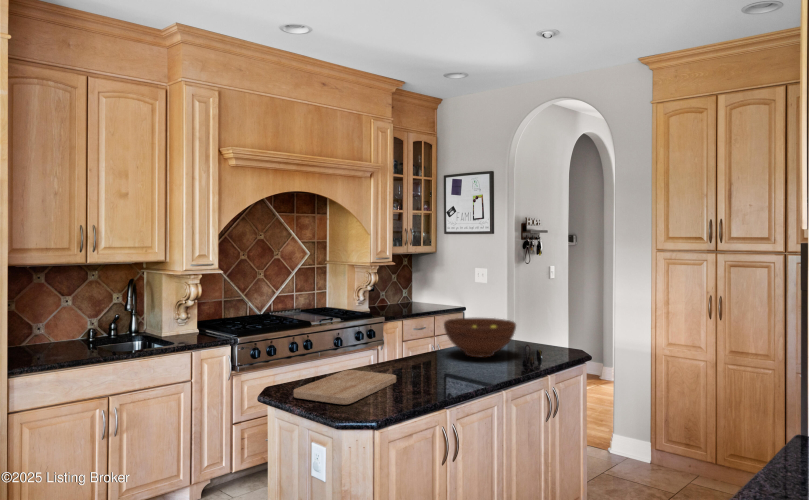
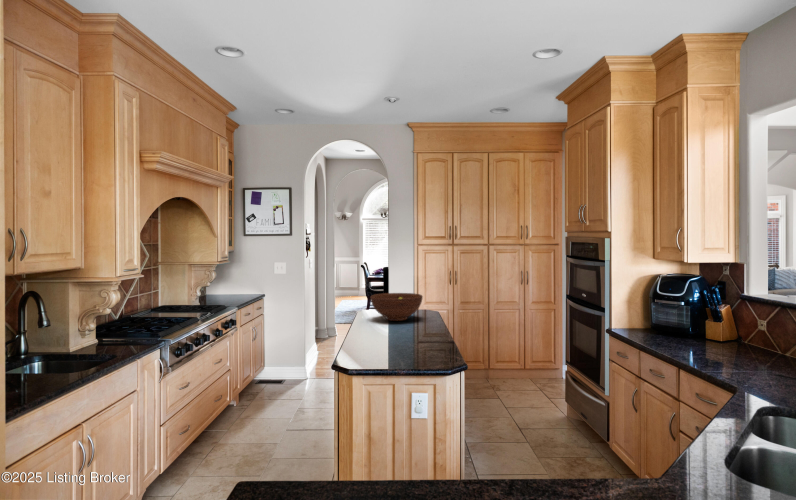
cutting board: present [294,370,396,404] -> none [366,337,436,362]

